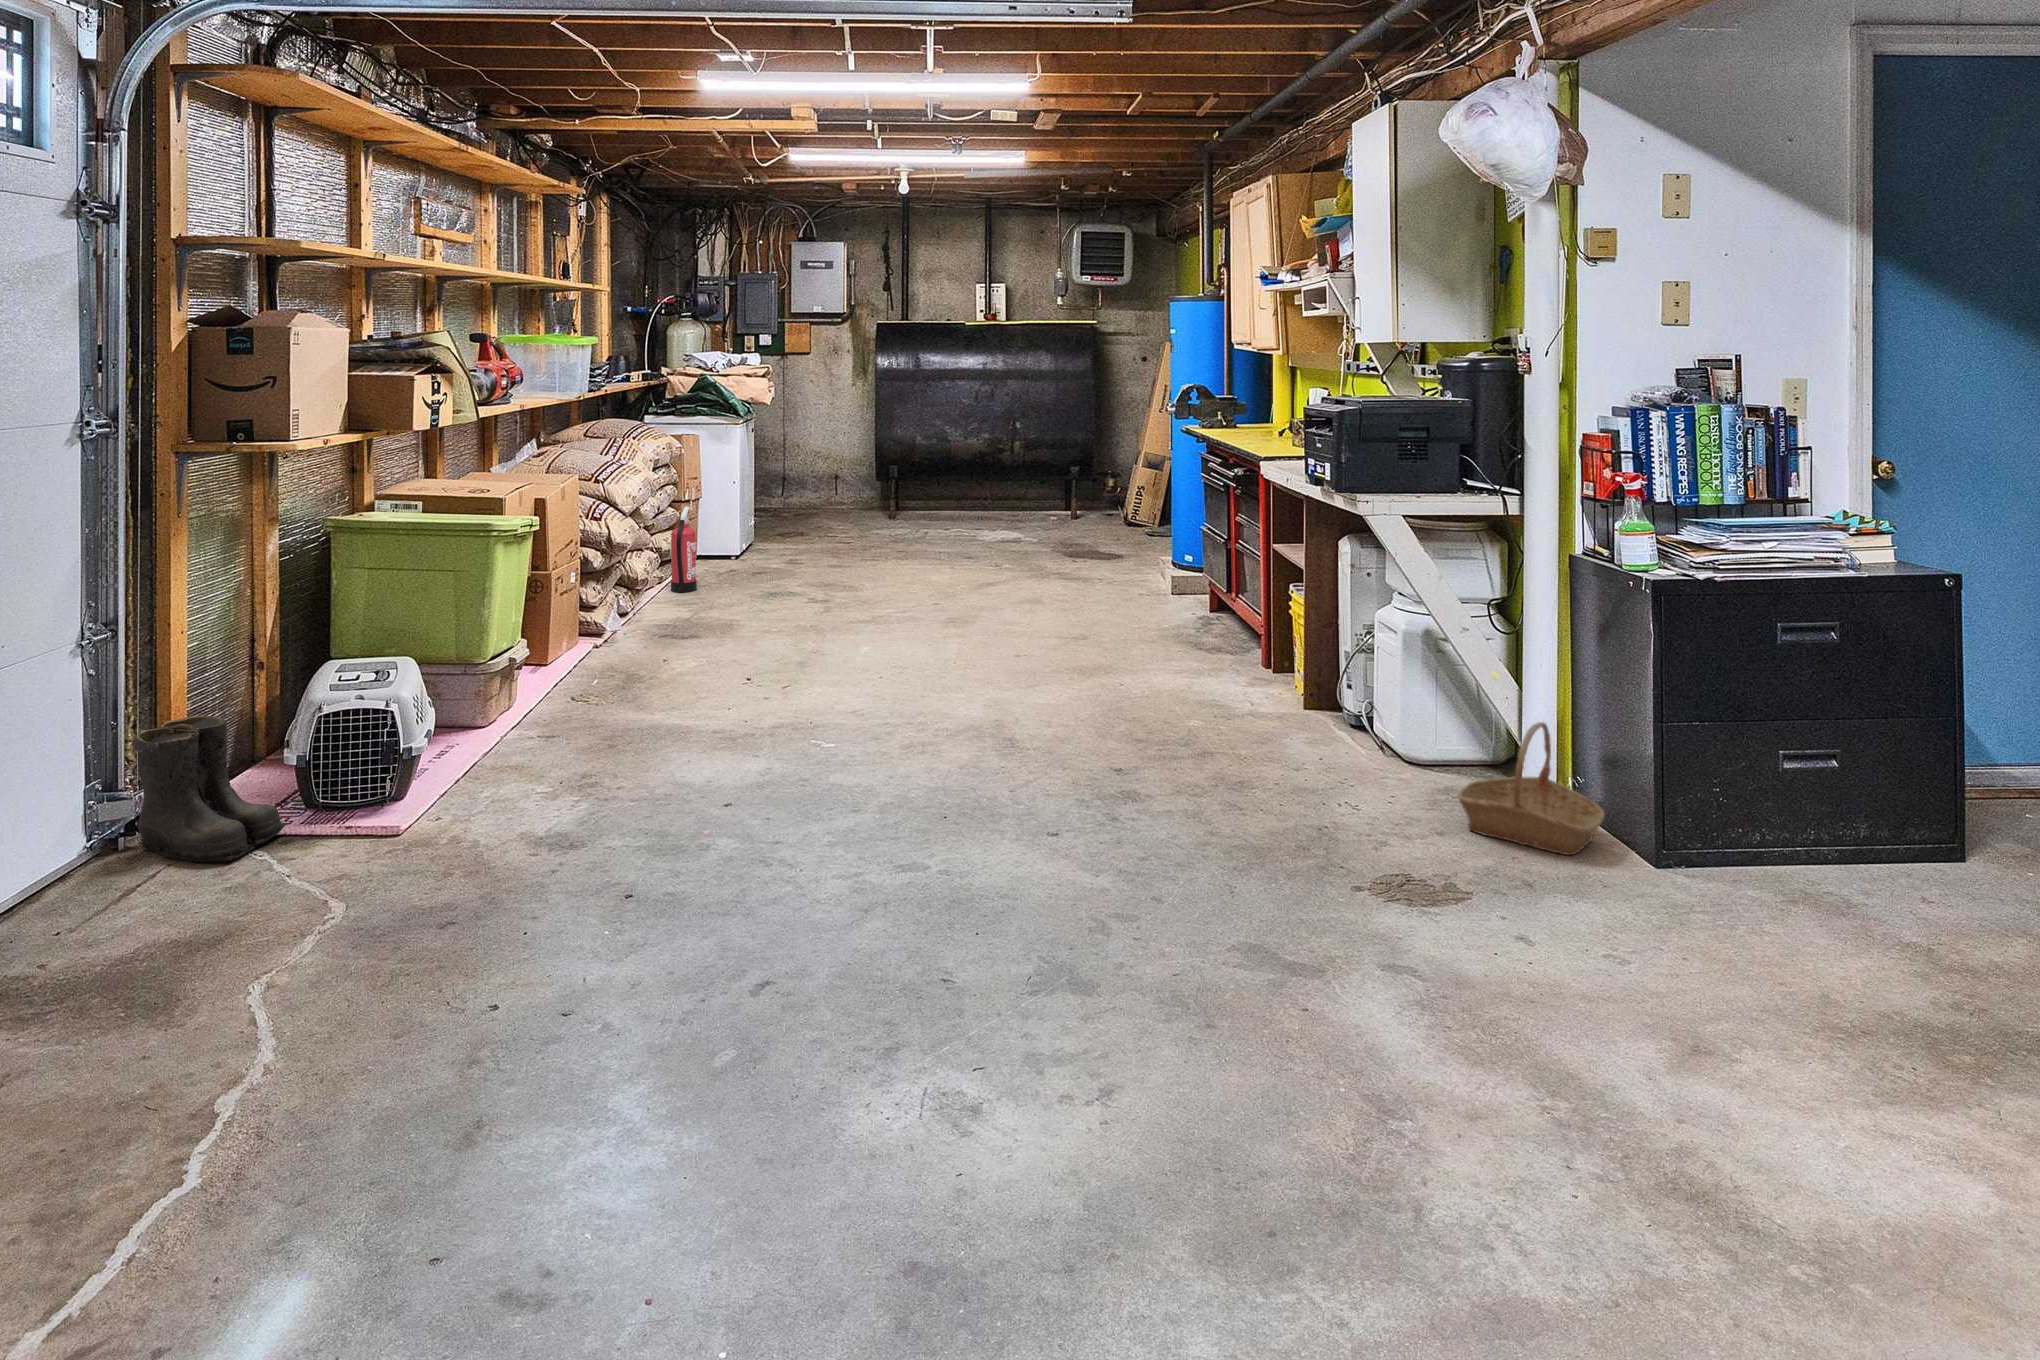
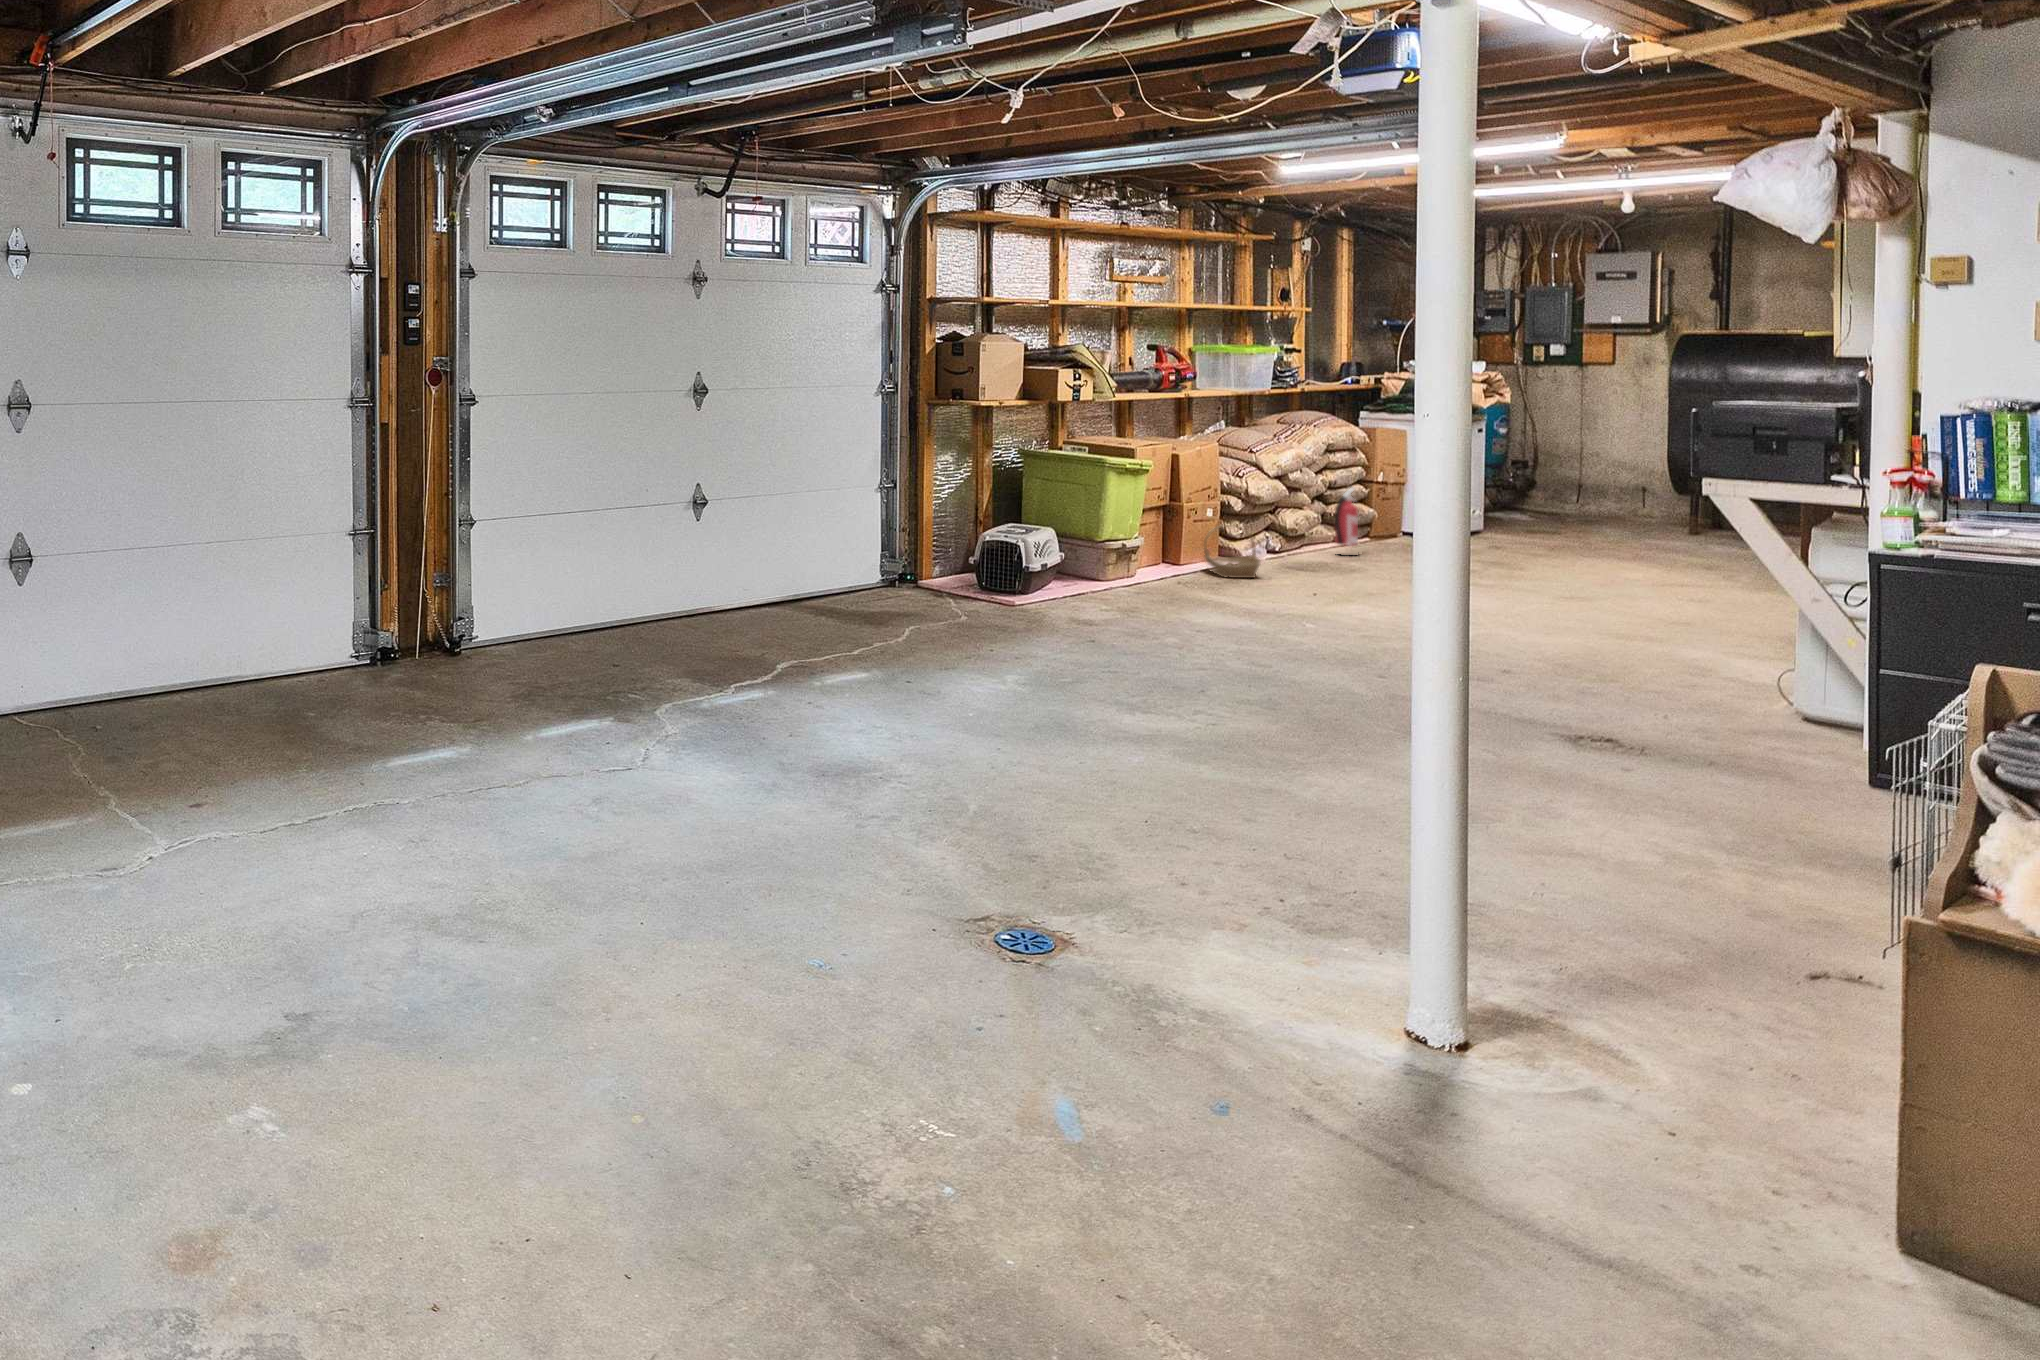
boots: present [133,716,289,862] -> none [903,530,967,593]
basket: present [1458,722,1605,856] -> present [1204,527,1261,578]

